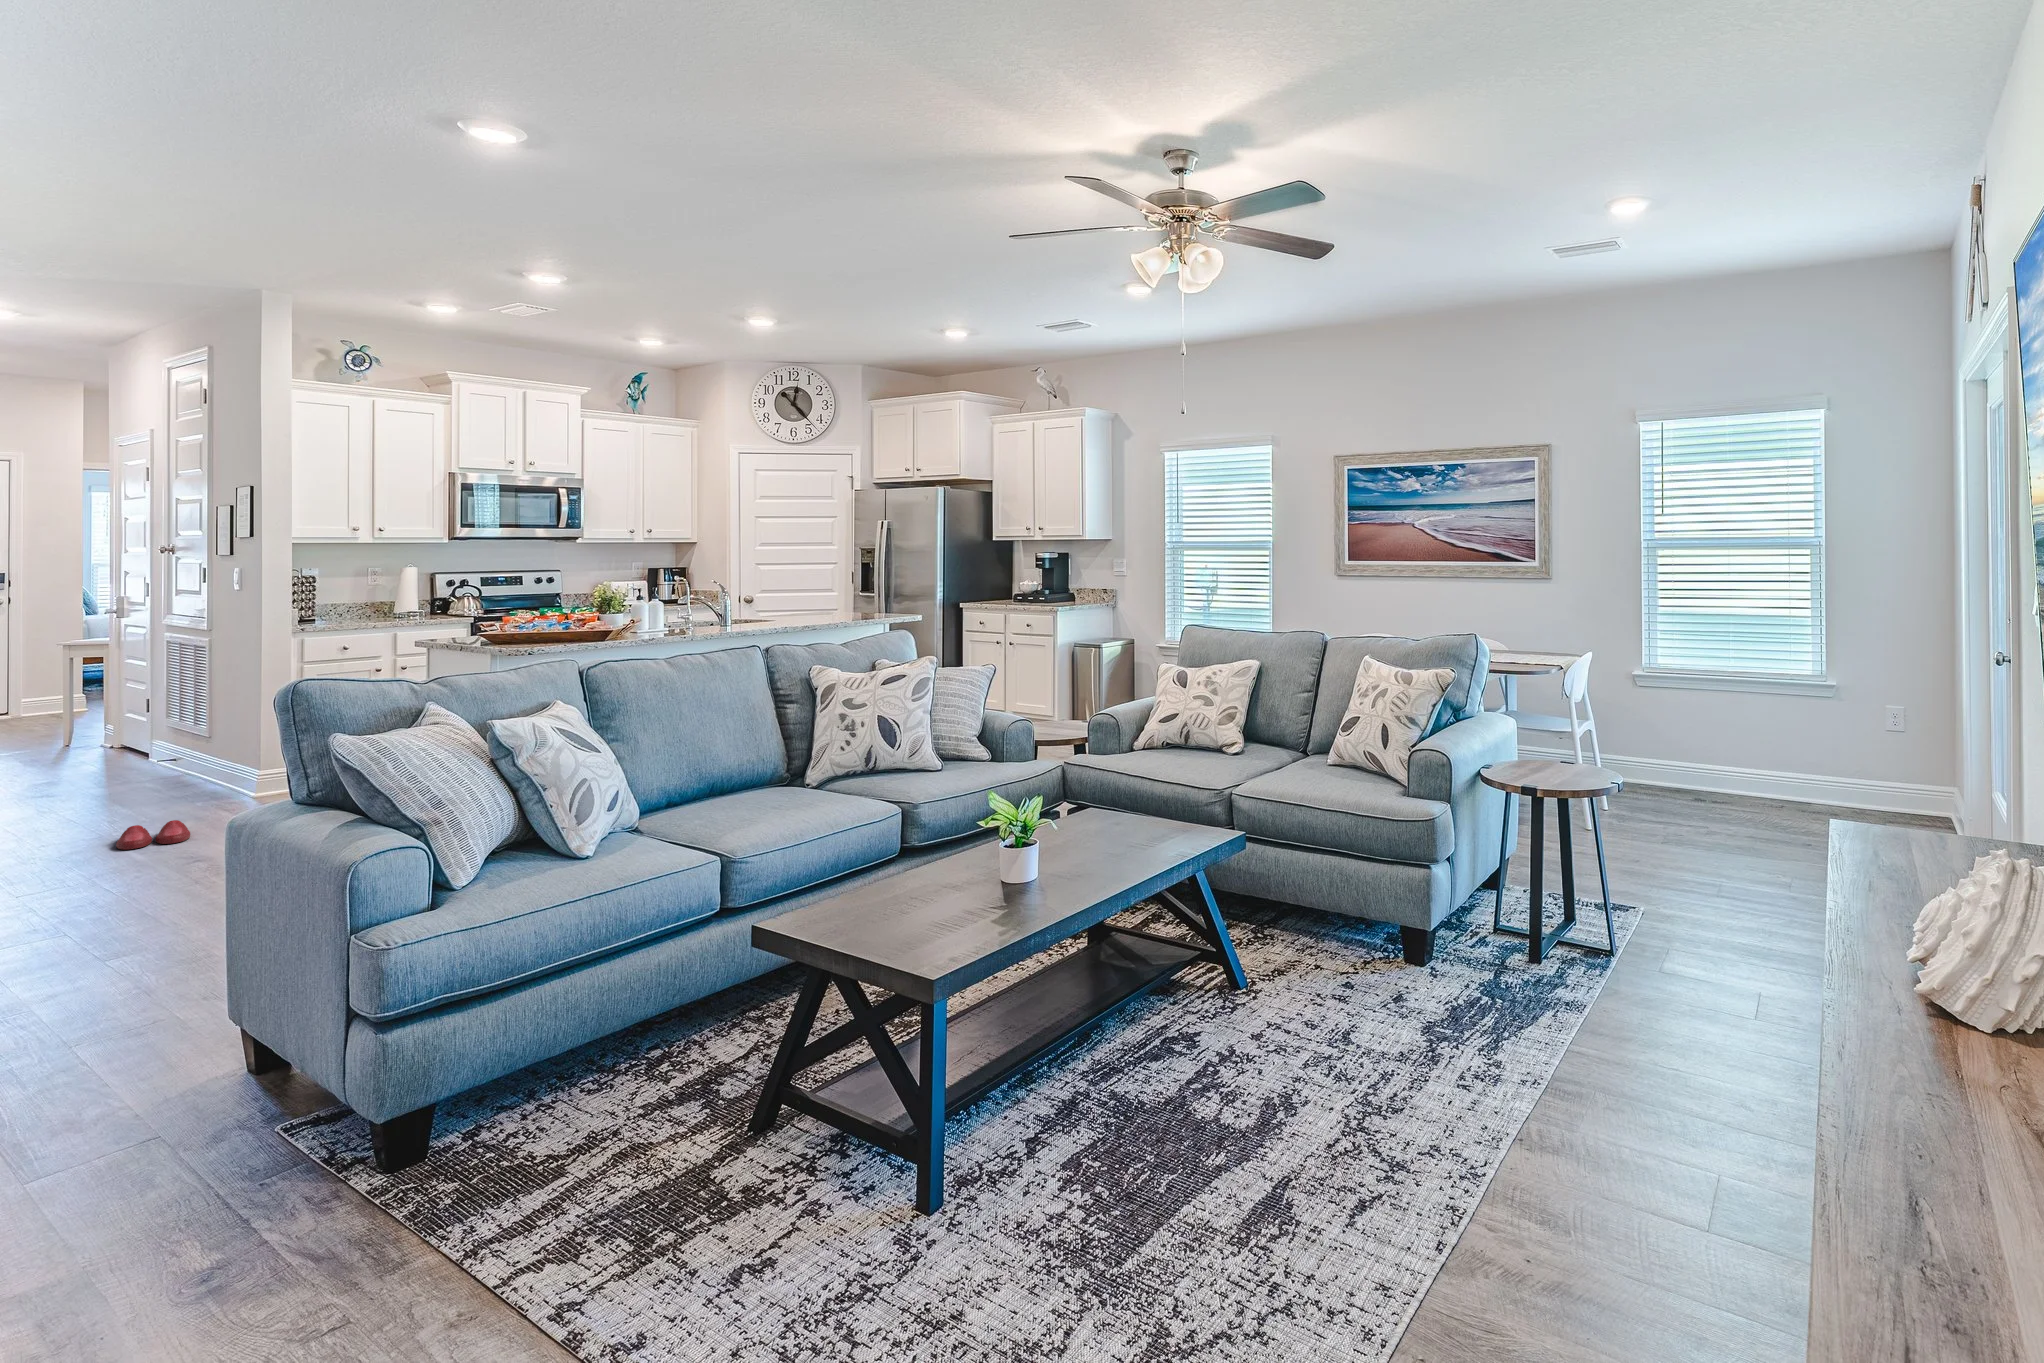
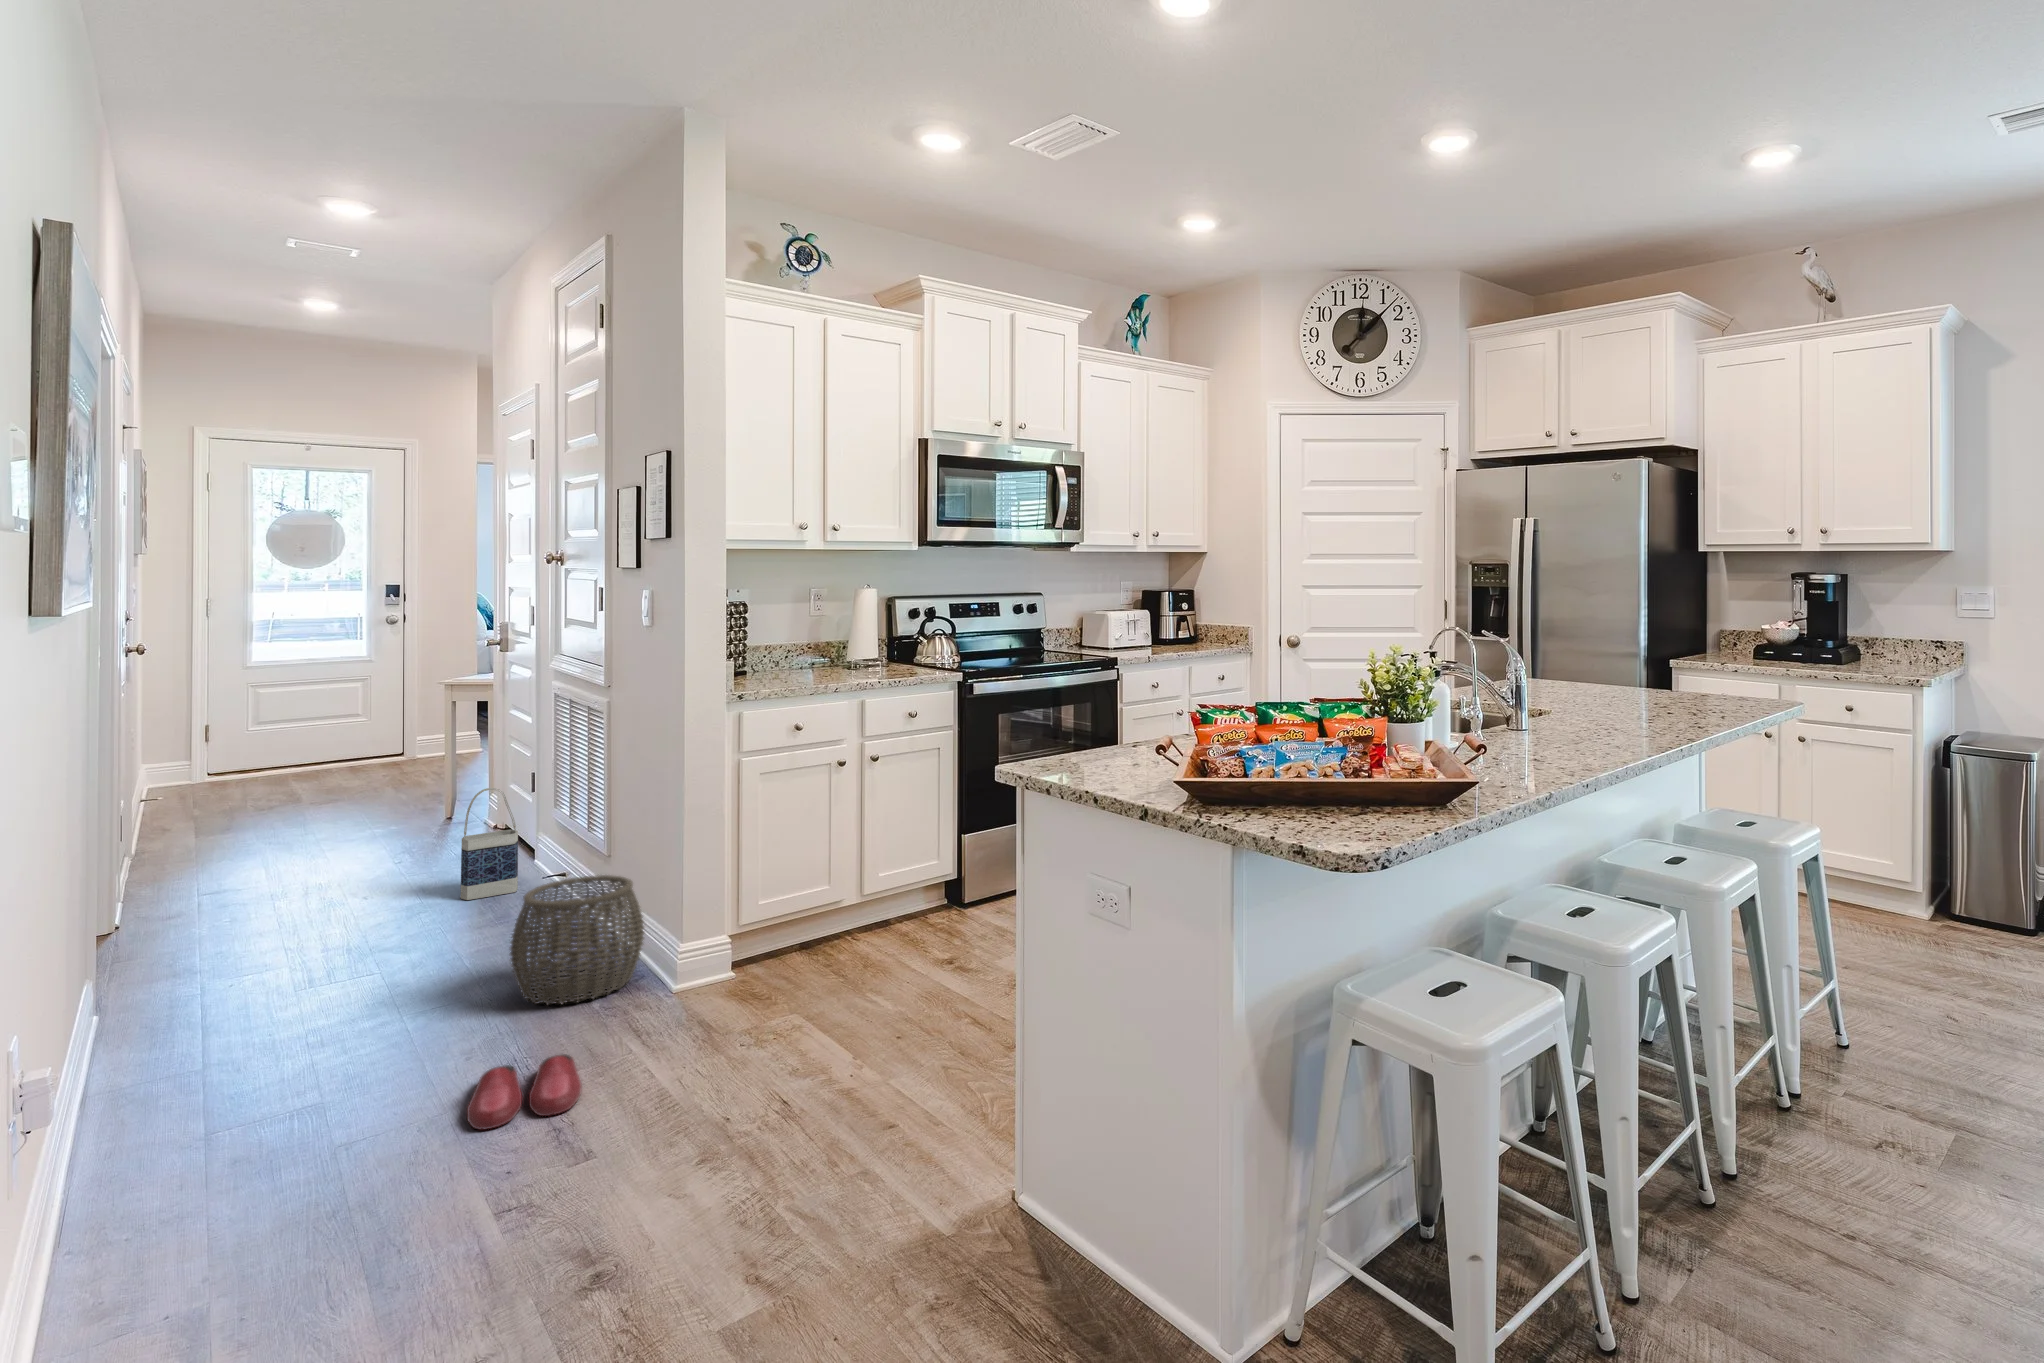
bag: none [92,706,139,781] -> present [461,788,518,900]
woven basket: none [138,743,237,814] -> present [510,875,644,1005]

